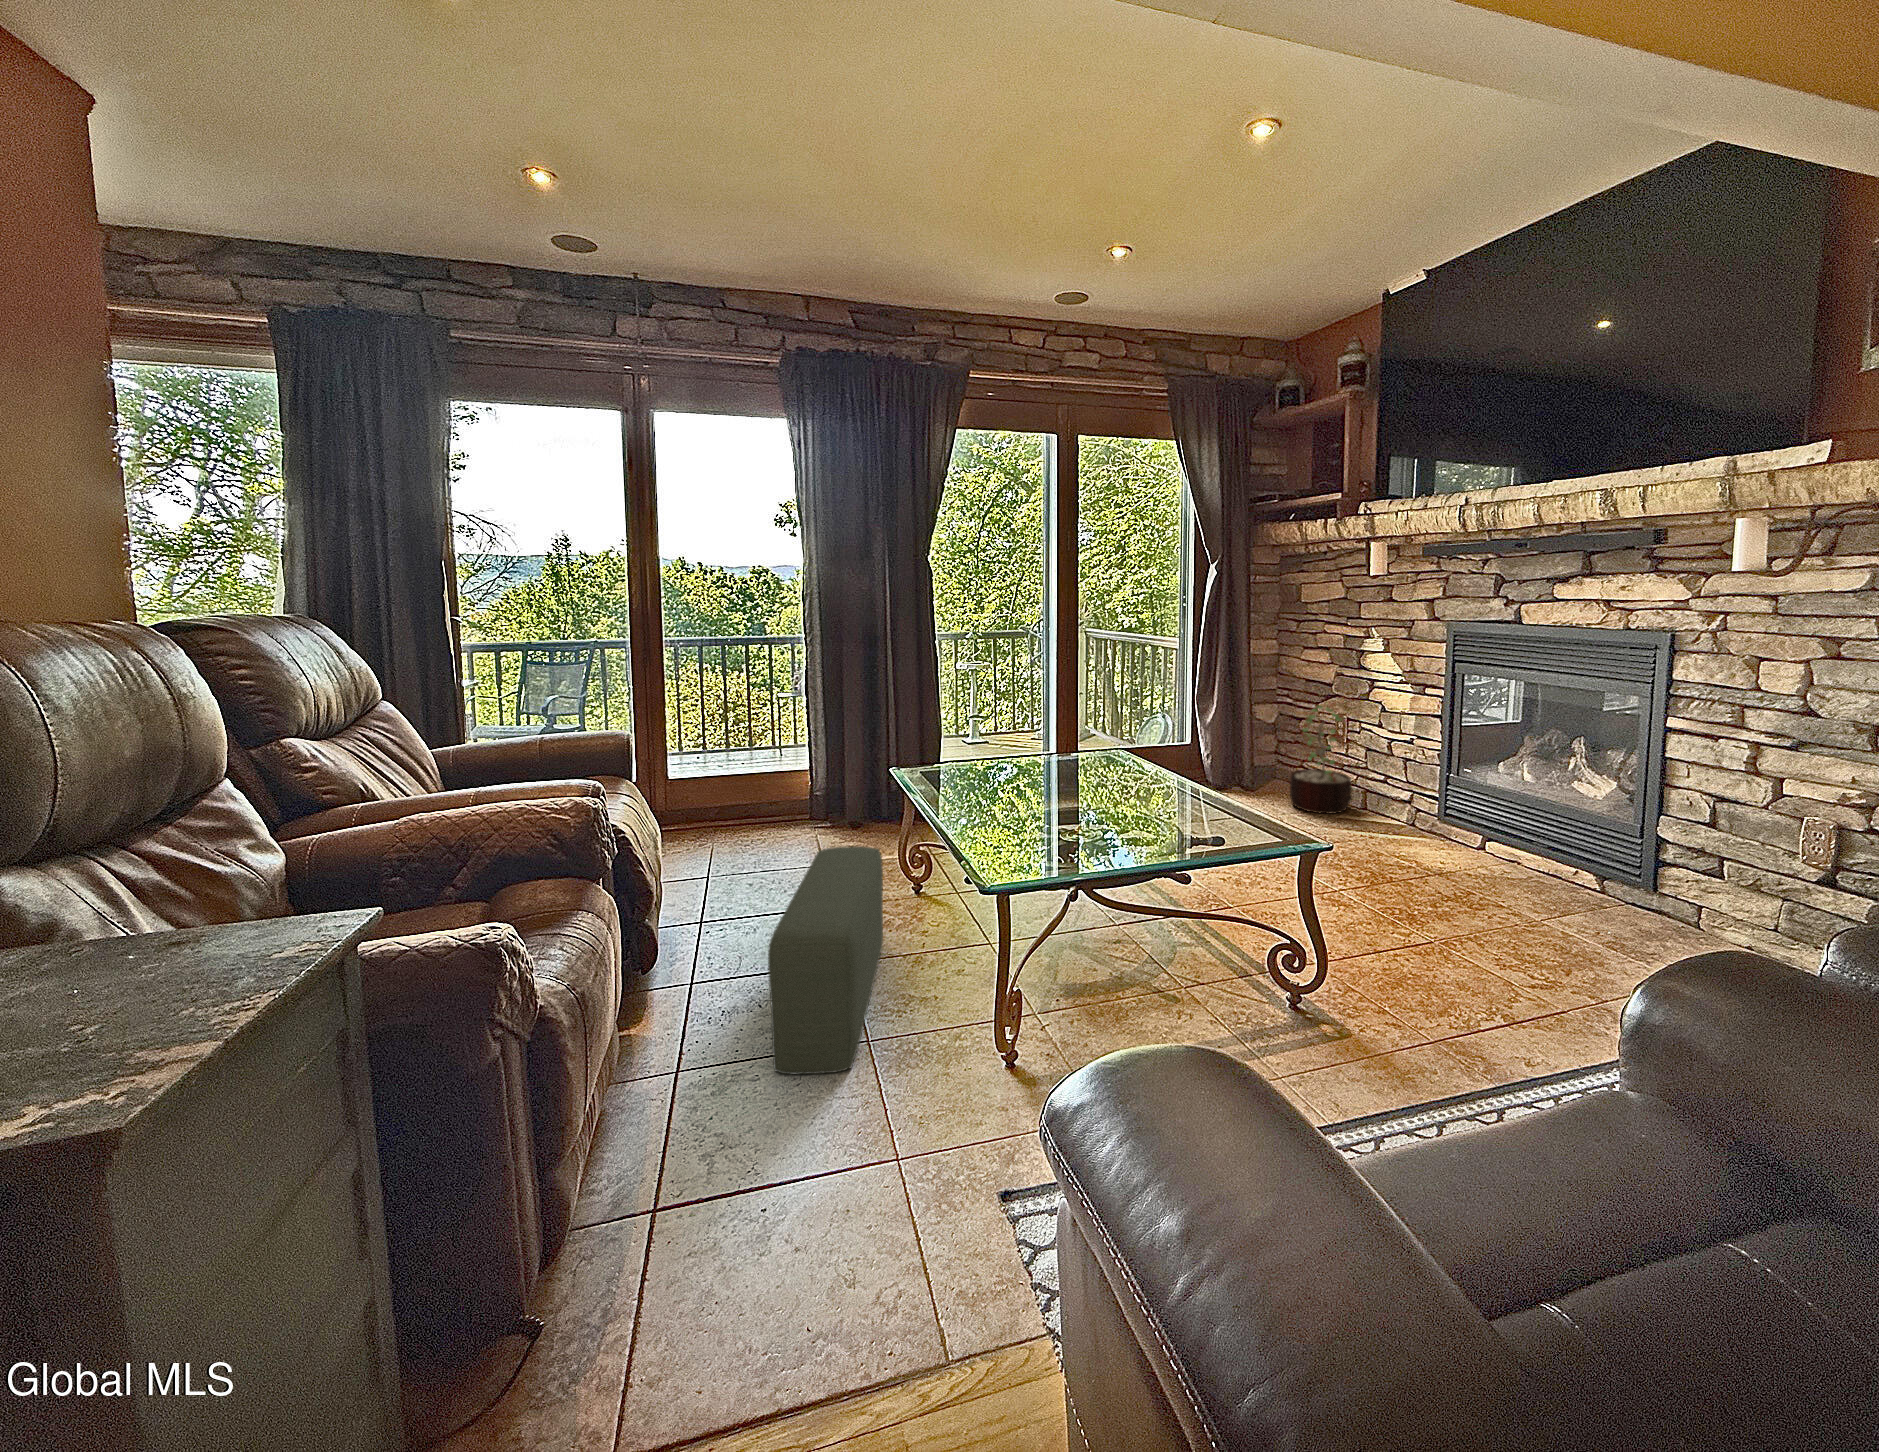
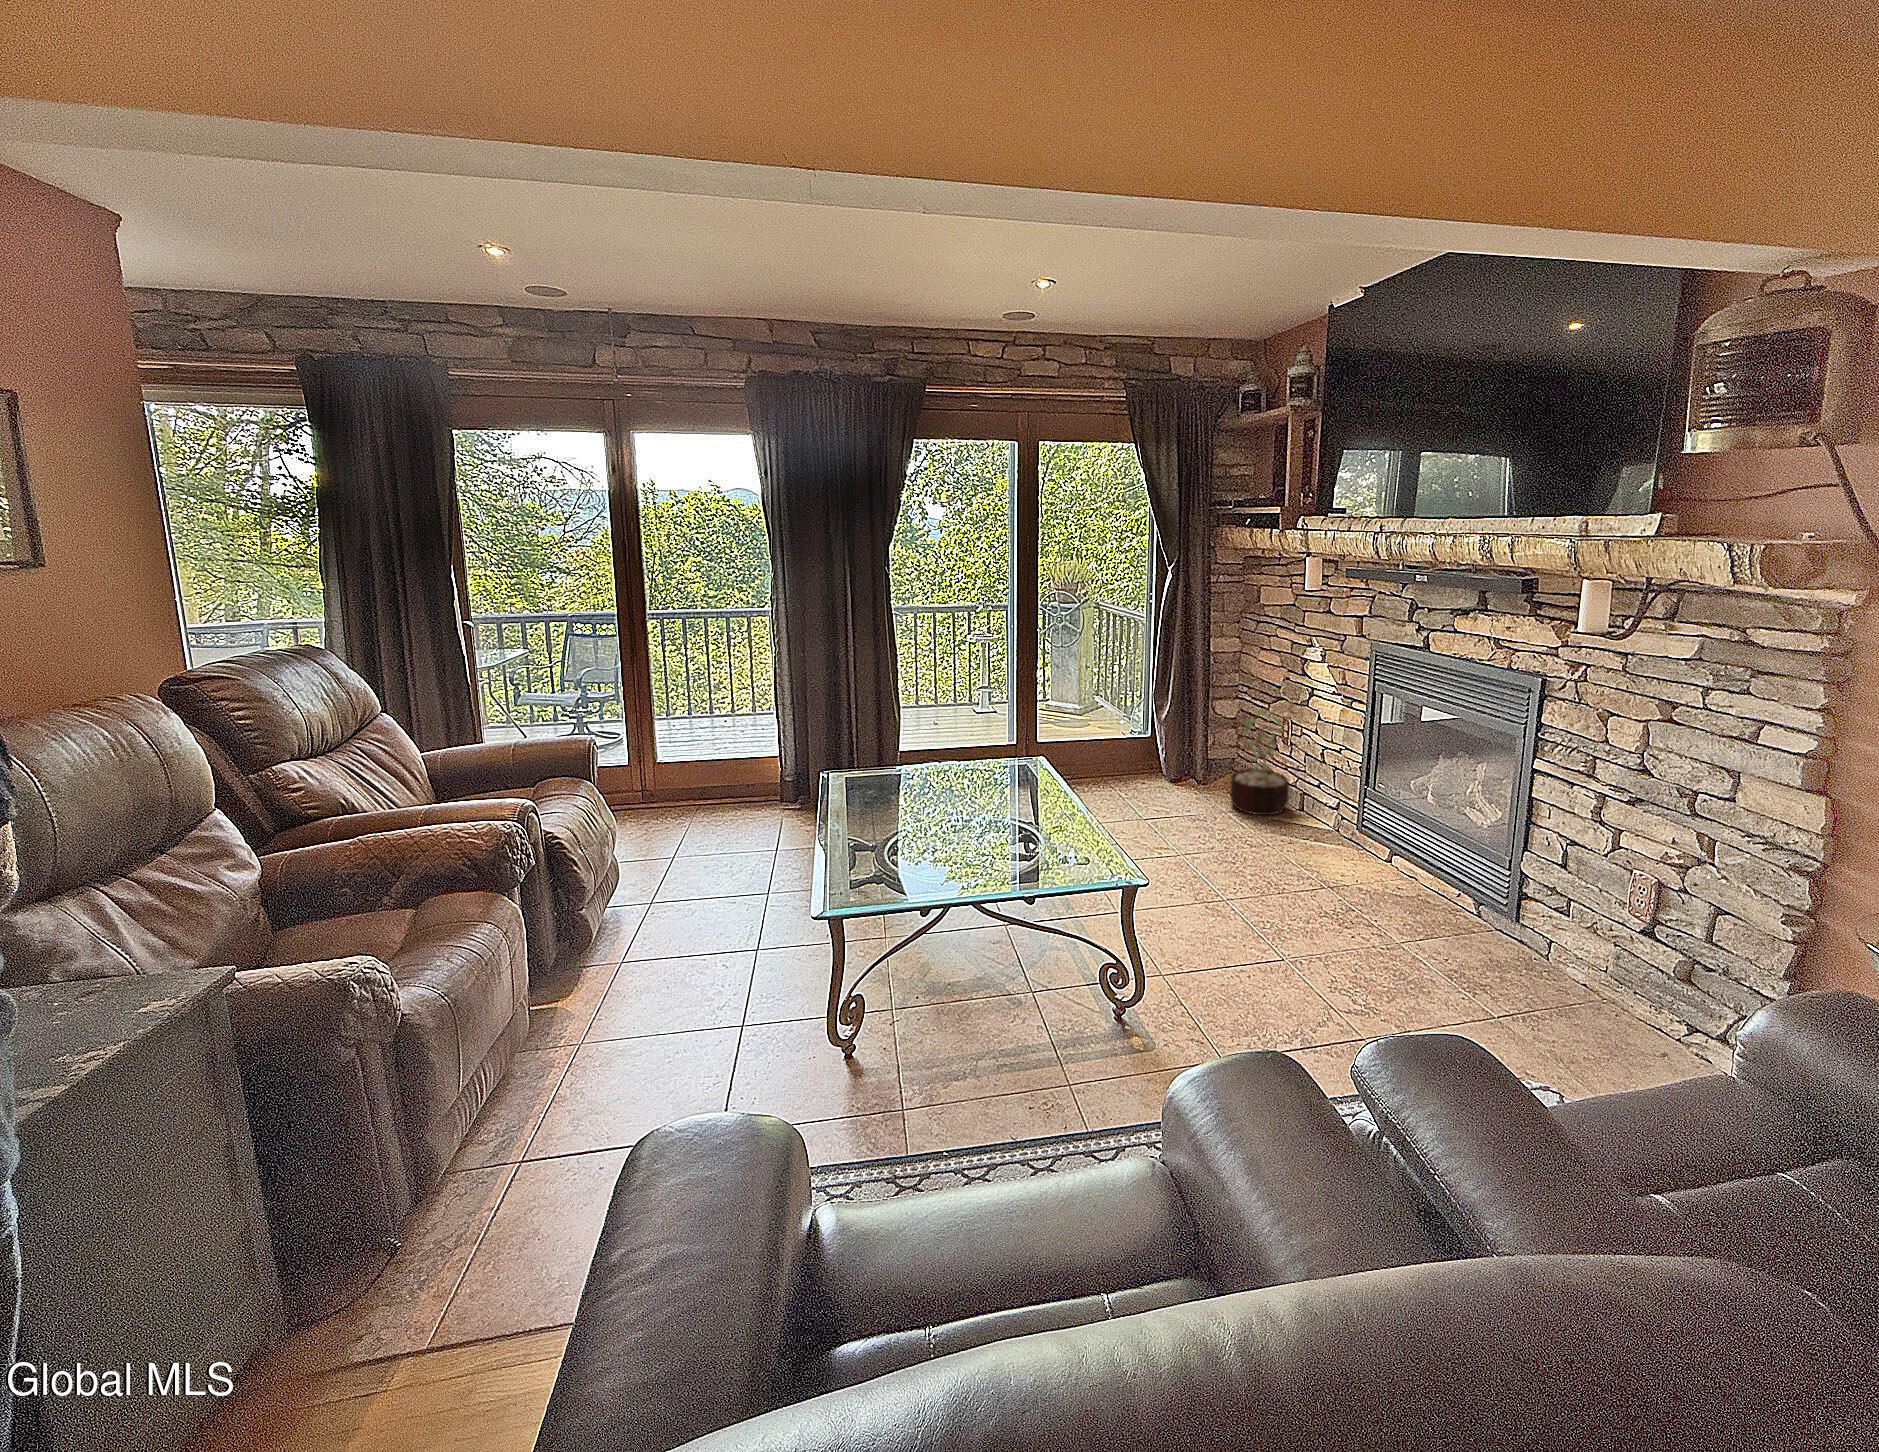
pouf: present [768,846,883,1074] -> none [646,852,788,1053]

